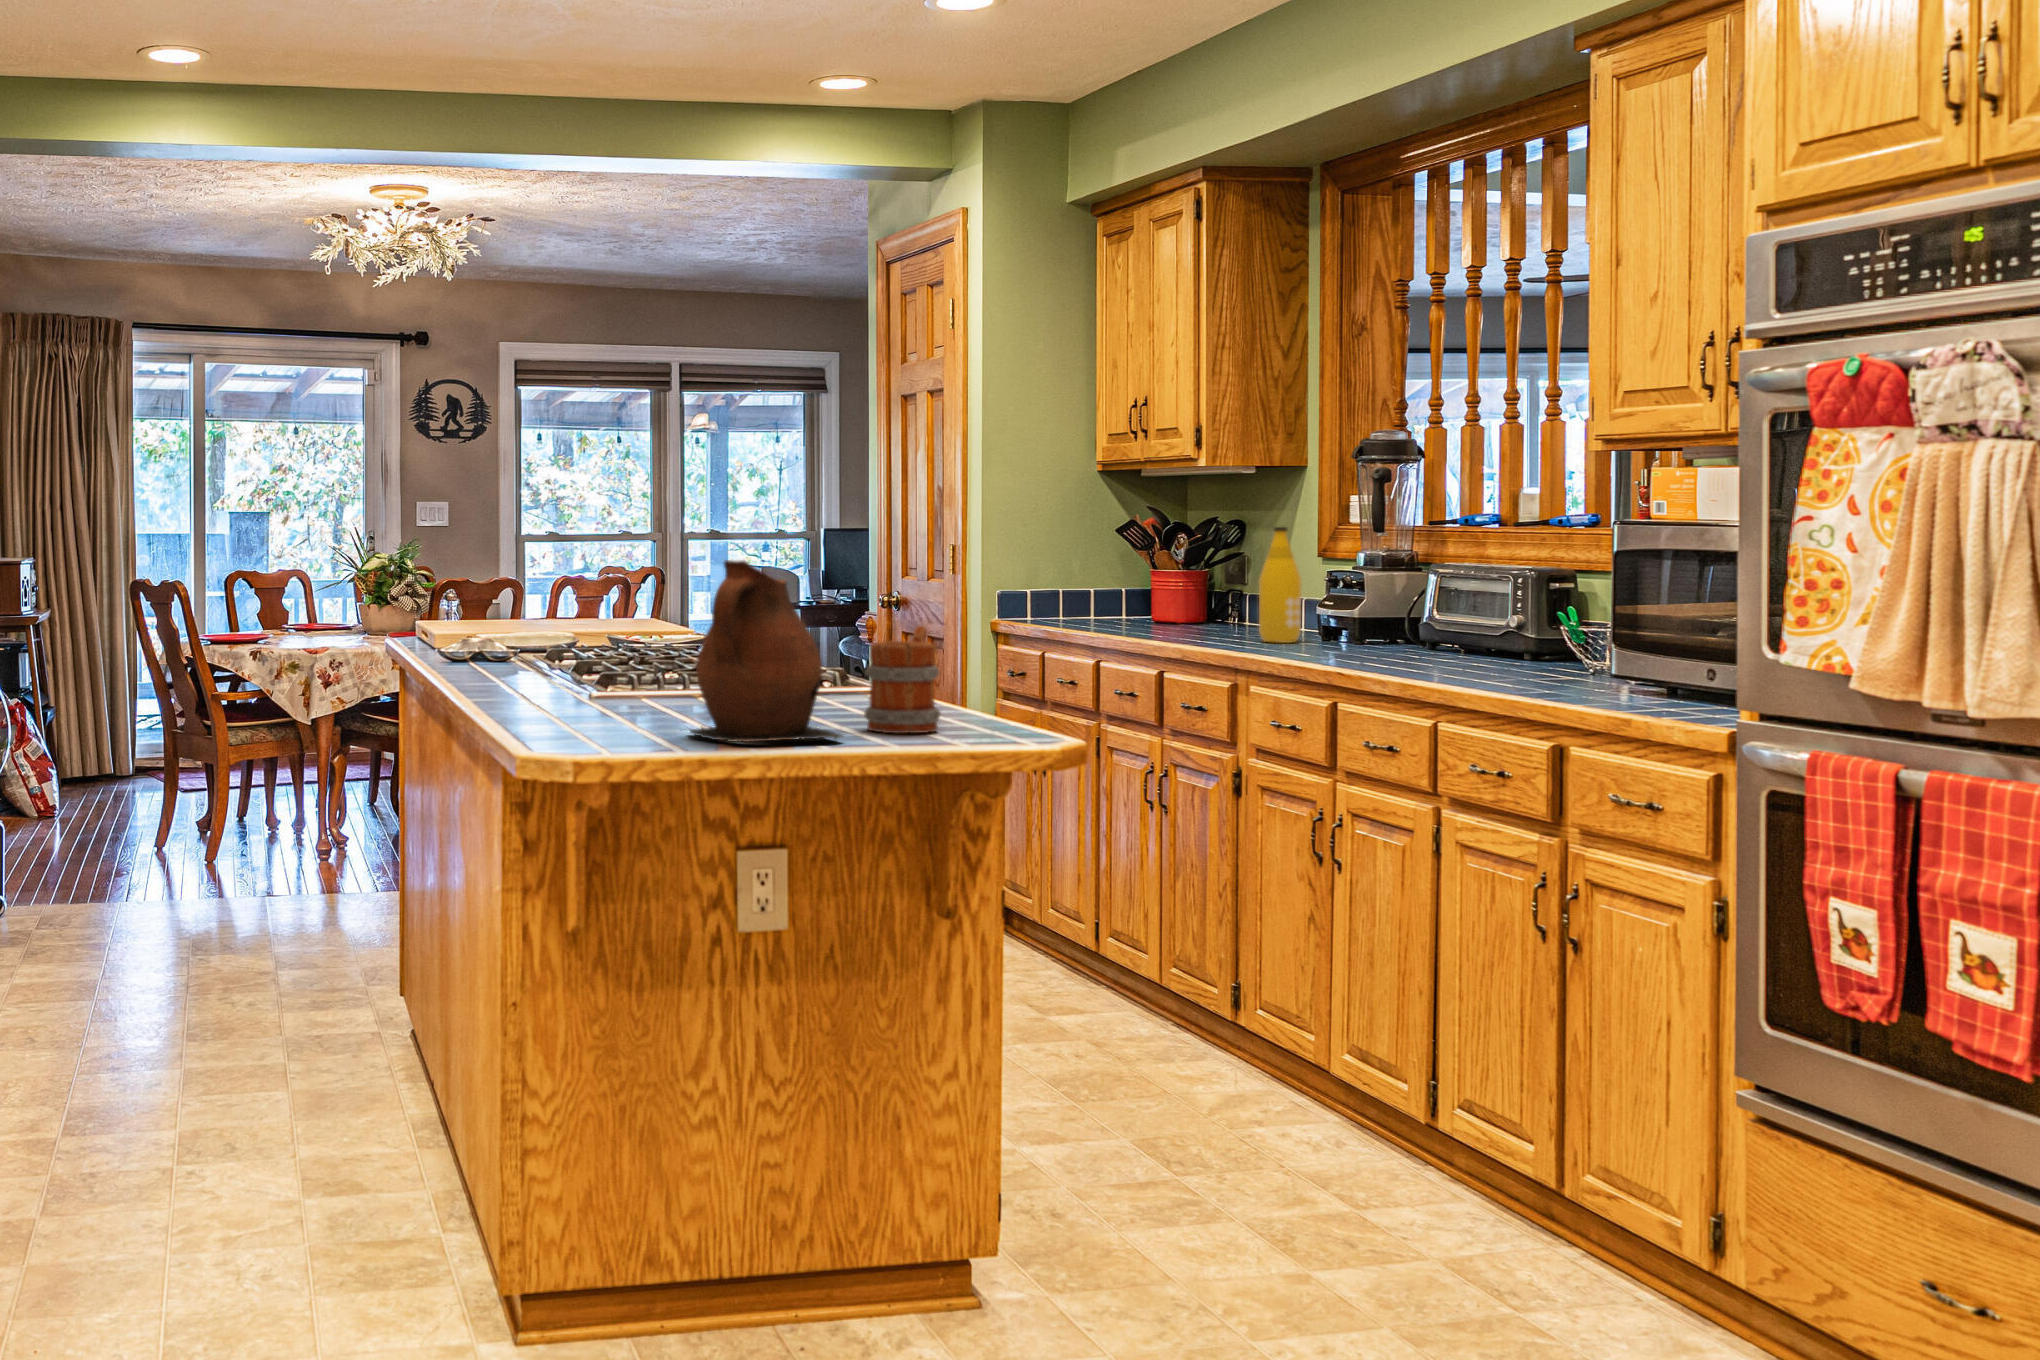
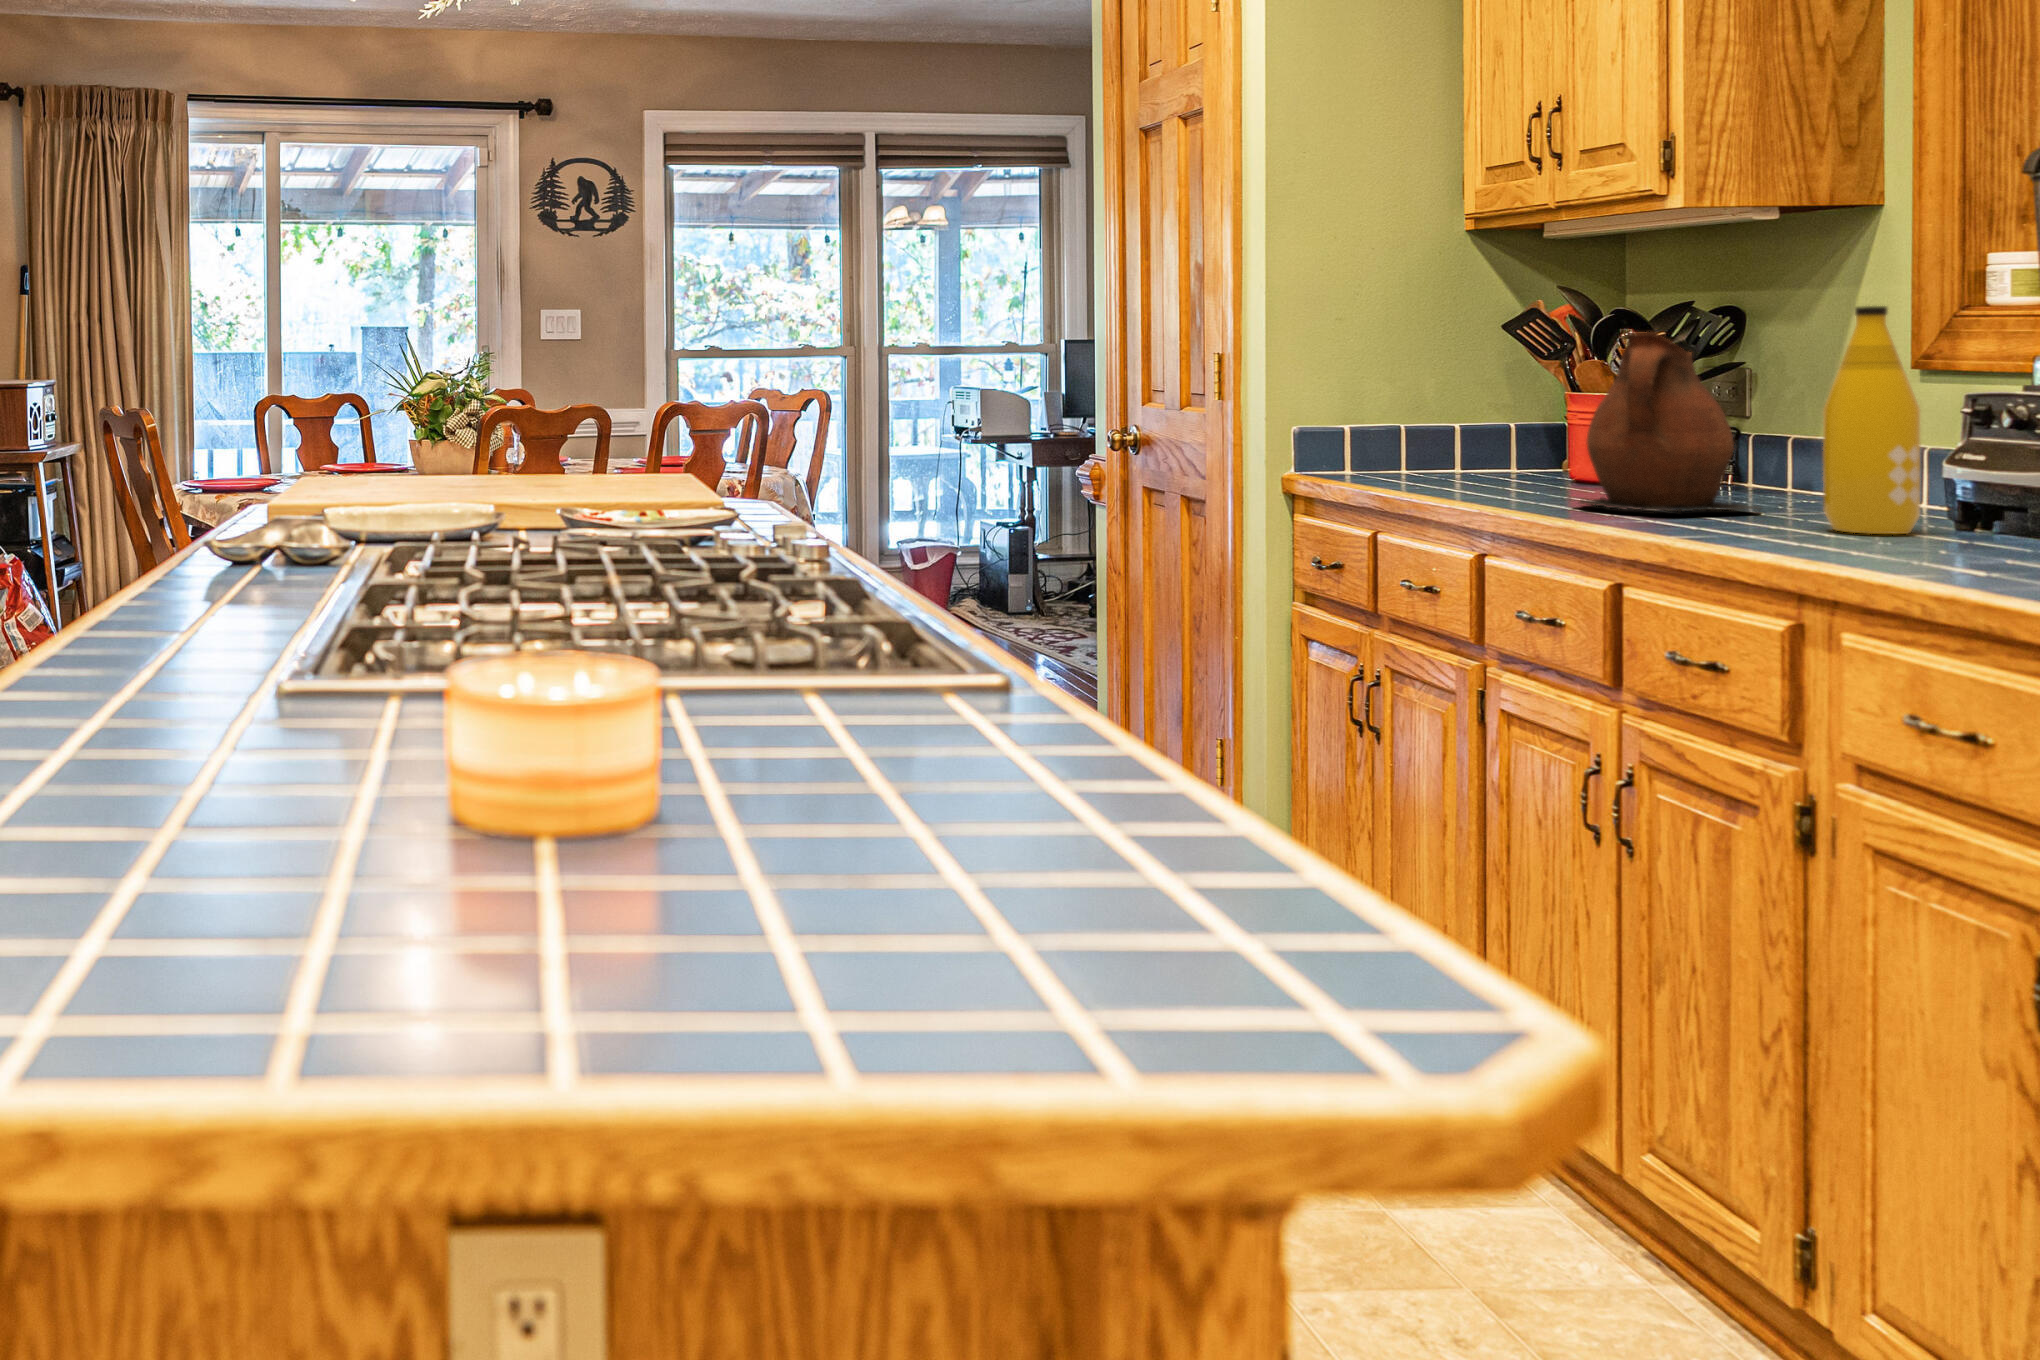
ceramic pitcher: present [689,560,844,742] -> present [1570,332,1760,511]
mug: present [864,626,941,733] -> none [760,563,1022,950]

